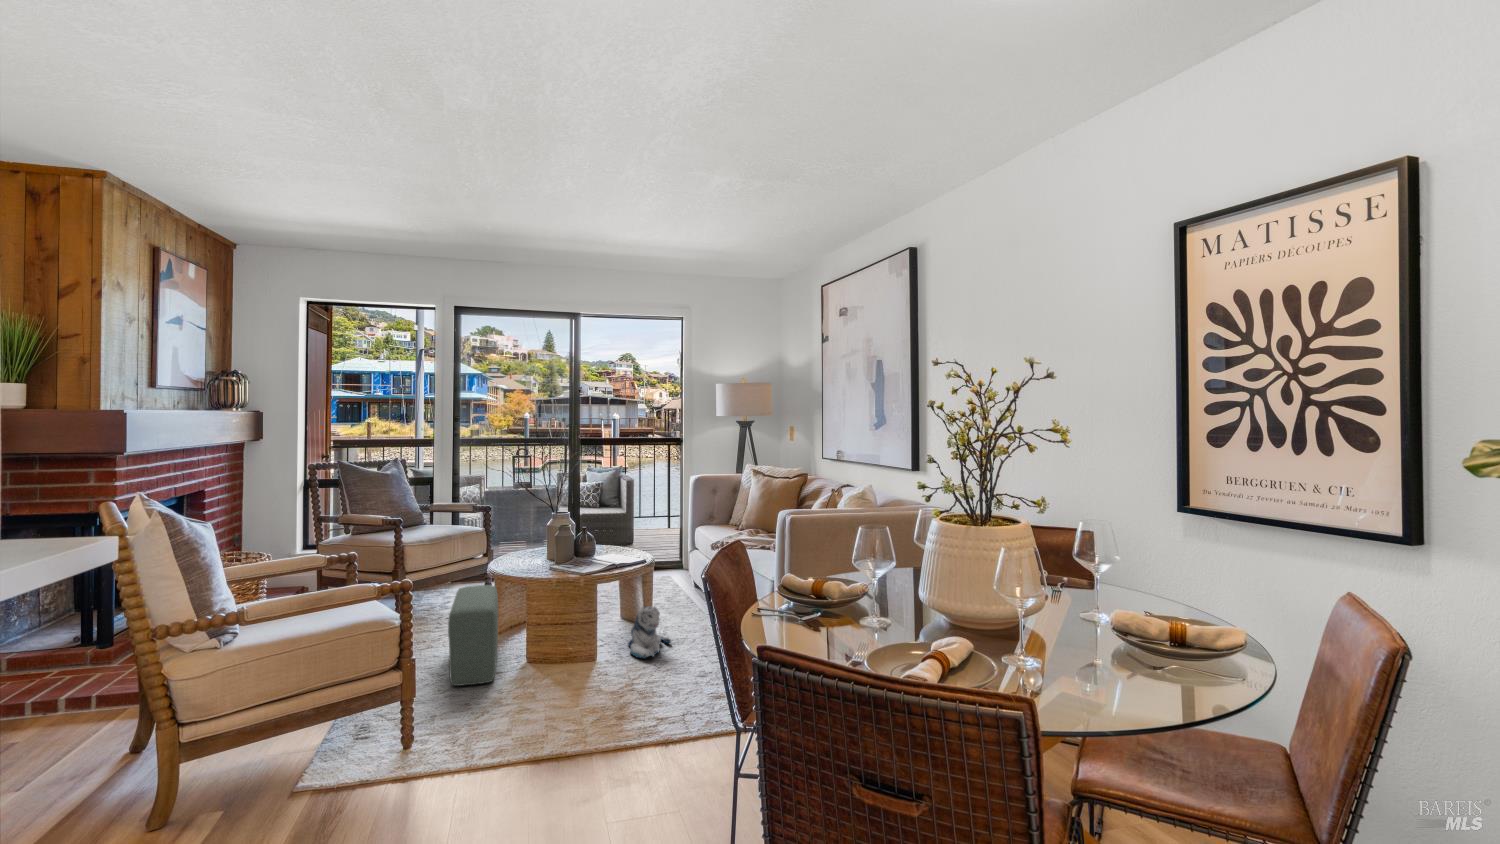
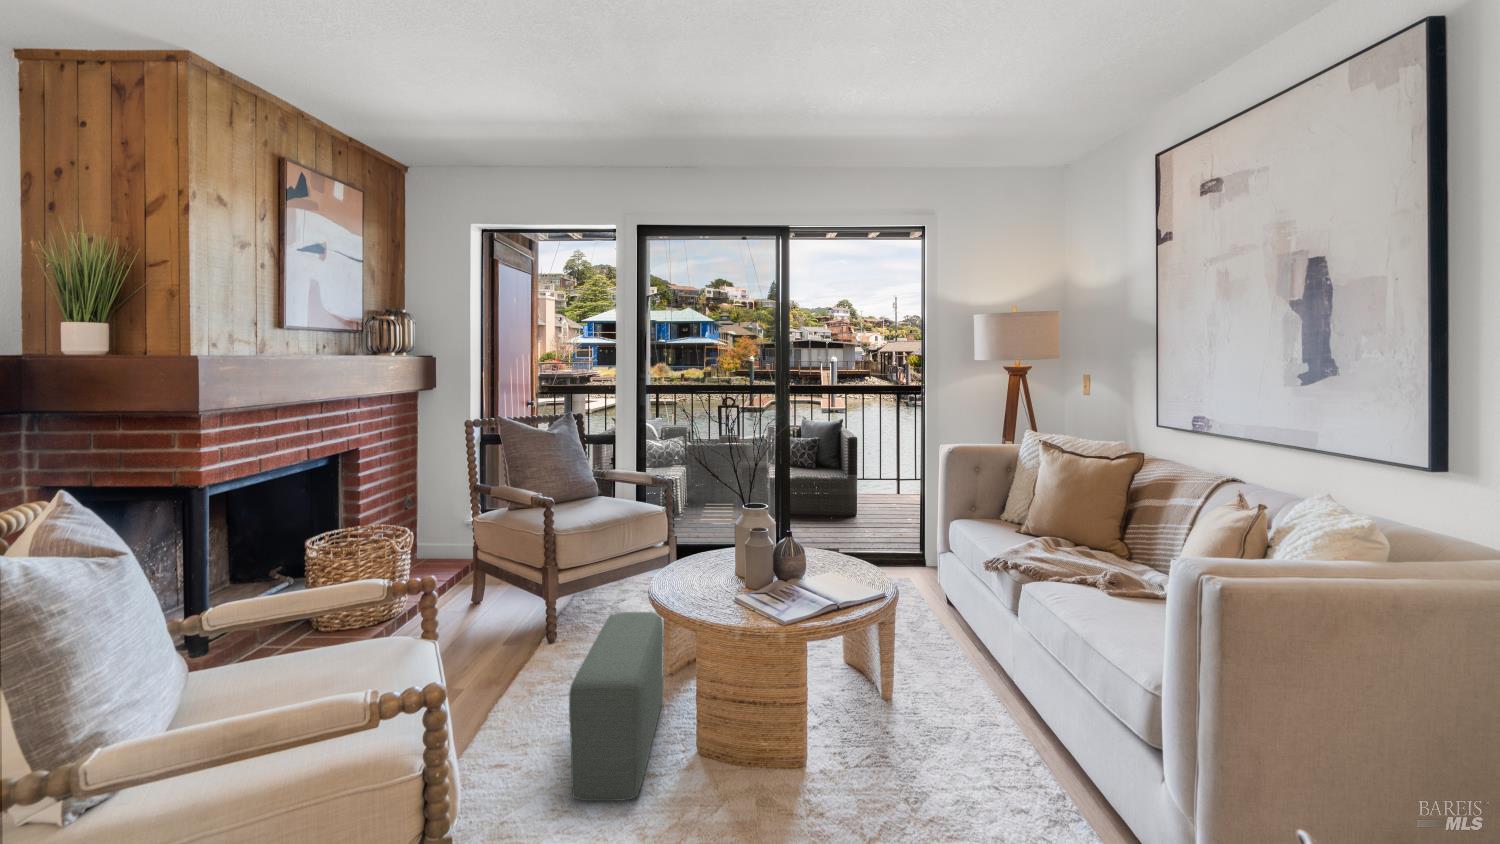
plush toy: present [628,606,671,659] -> none [854,674,925,773]

